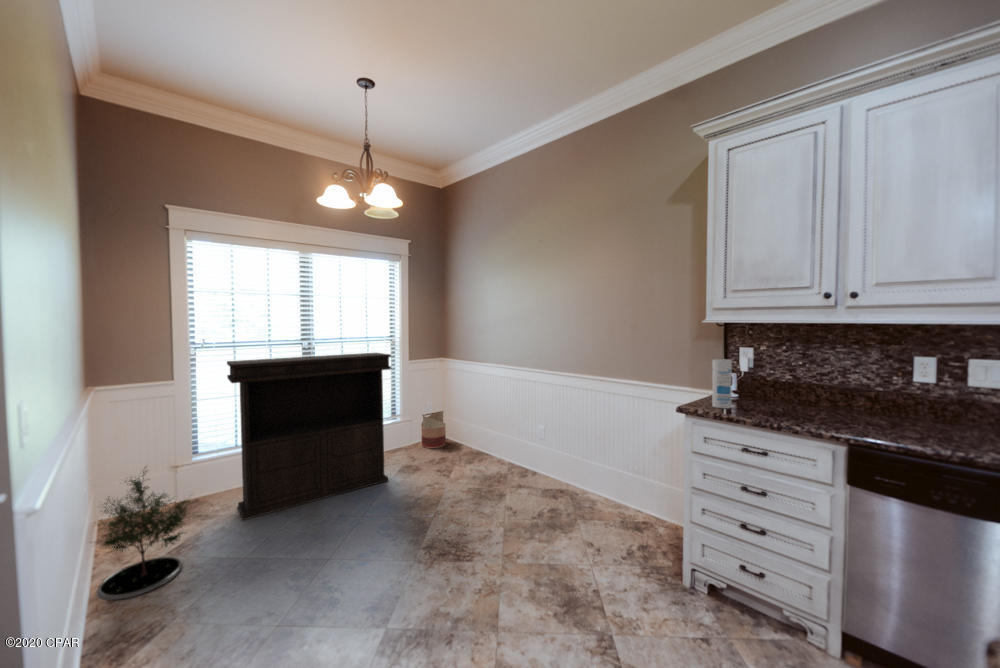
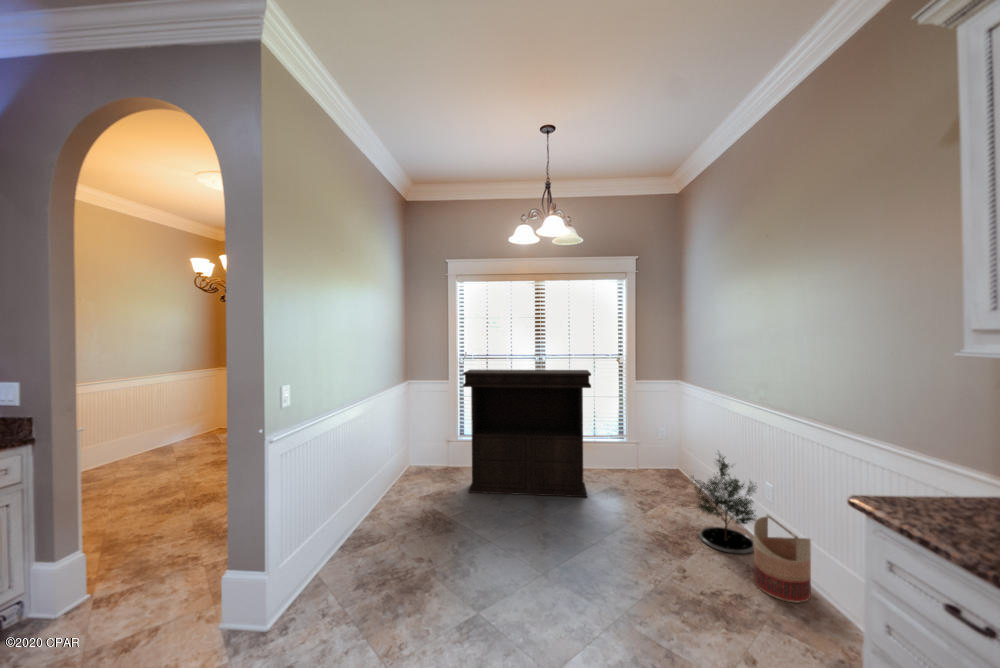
canister: present [712,359,732,408] -> none [919,434,963,528]
basket: present [421,411,446,448] -> present [754,514,811,603]
potted tree: present [96,467,190,600] -> present [692,454,756,554]

